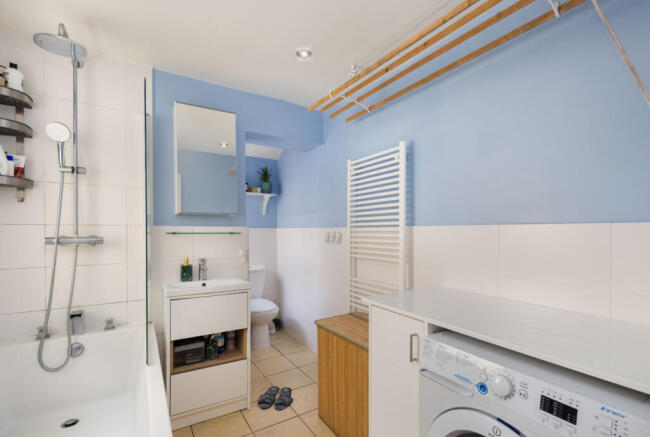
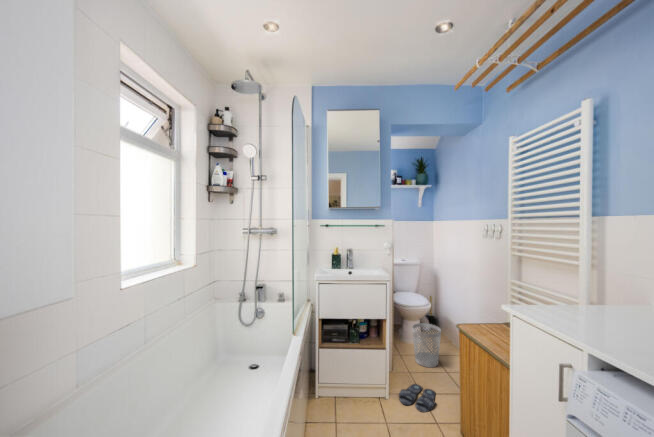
wastebasket: none [268,325,295,367] -> present [412,323,441,367]

